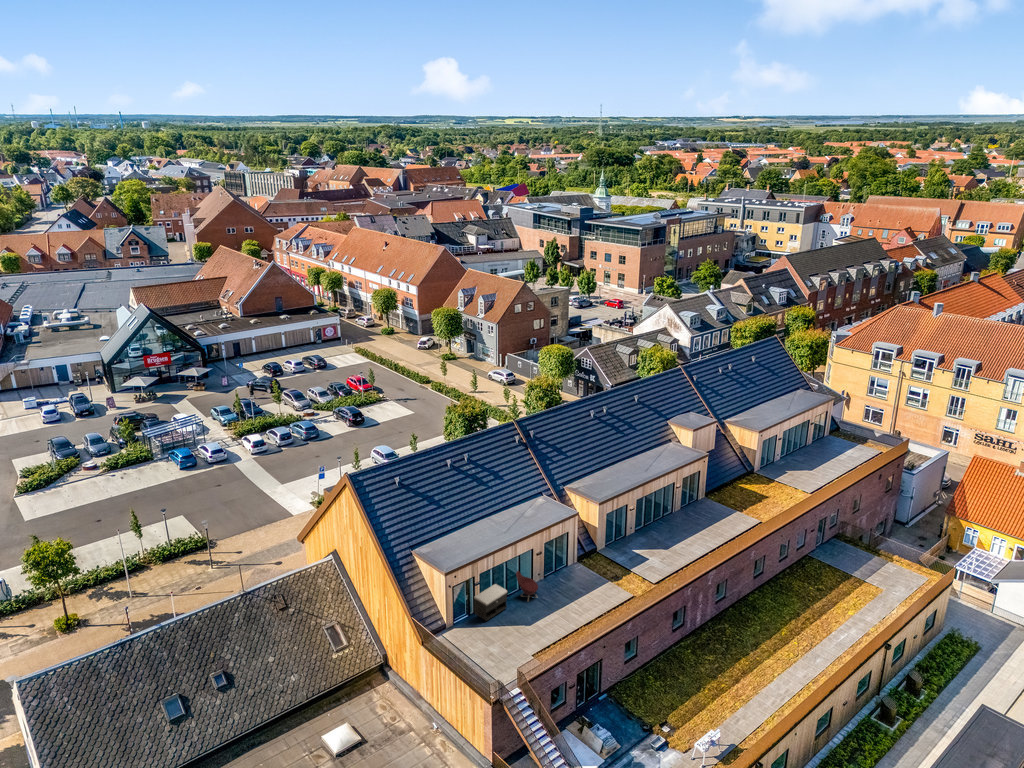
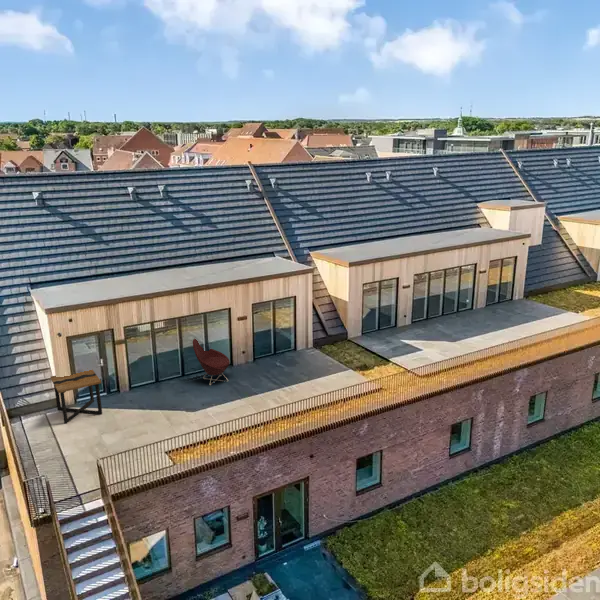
storage bench: present [474,584,507,621] -> none [112,351,171,403]
side table: none [445,602,478,641] -> present [50,368,102,424]

